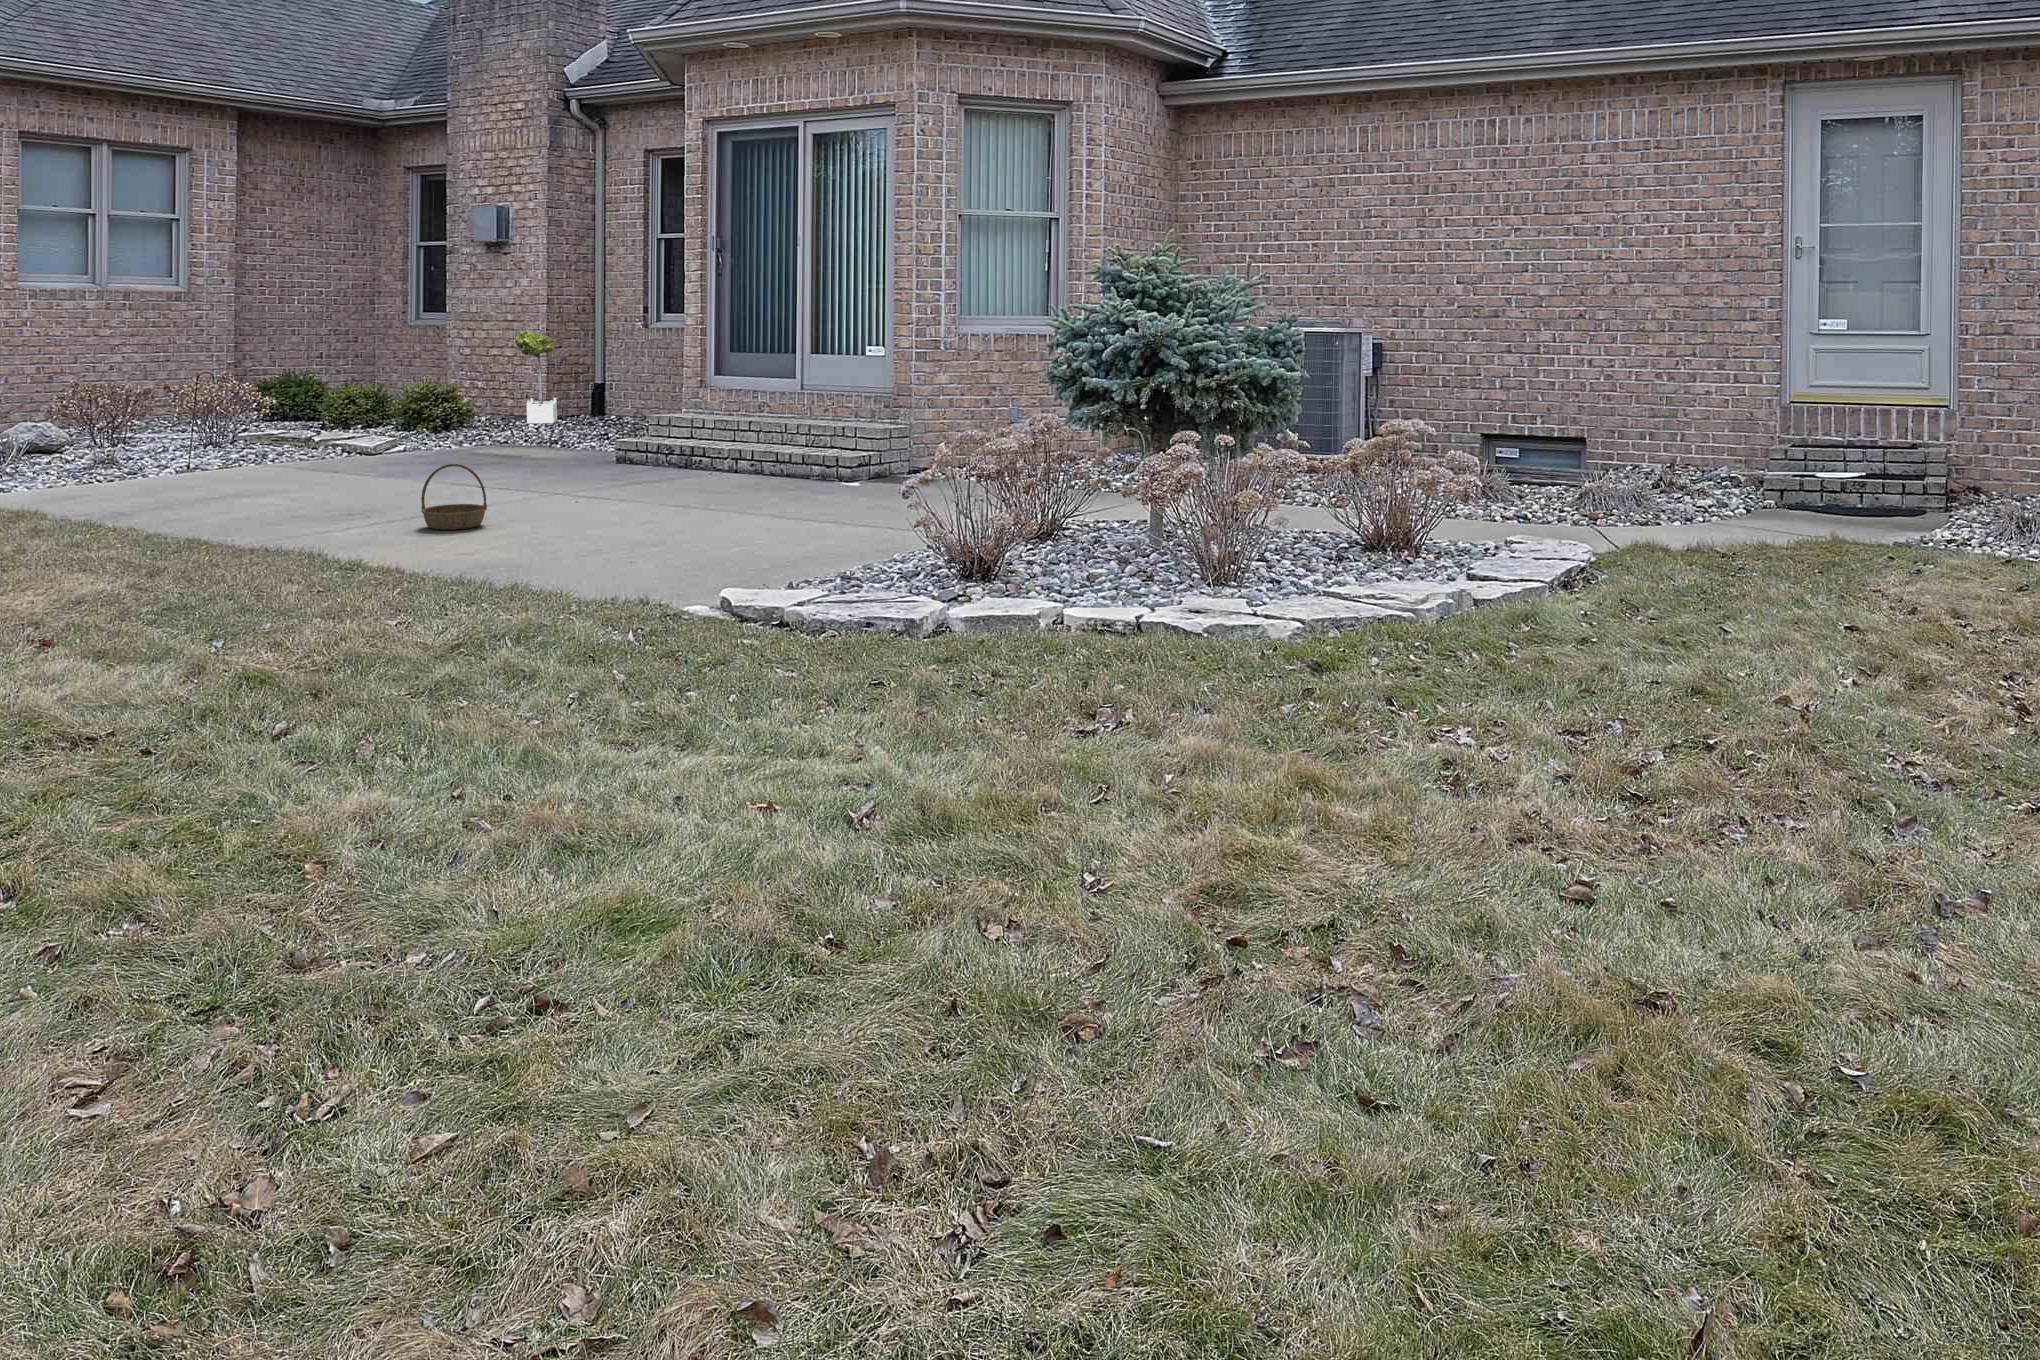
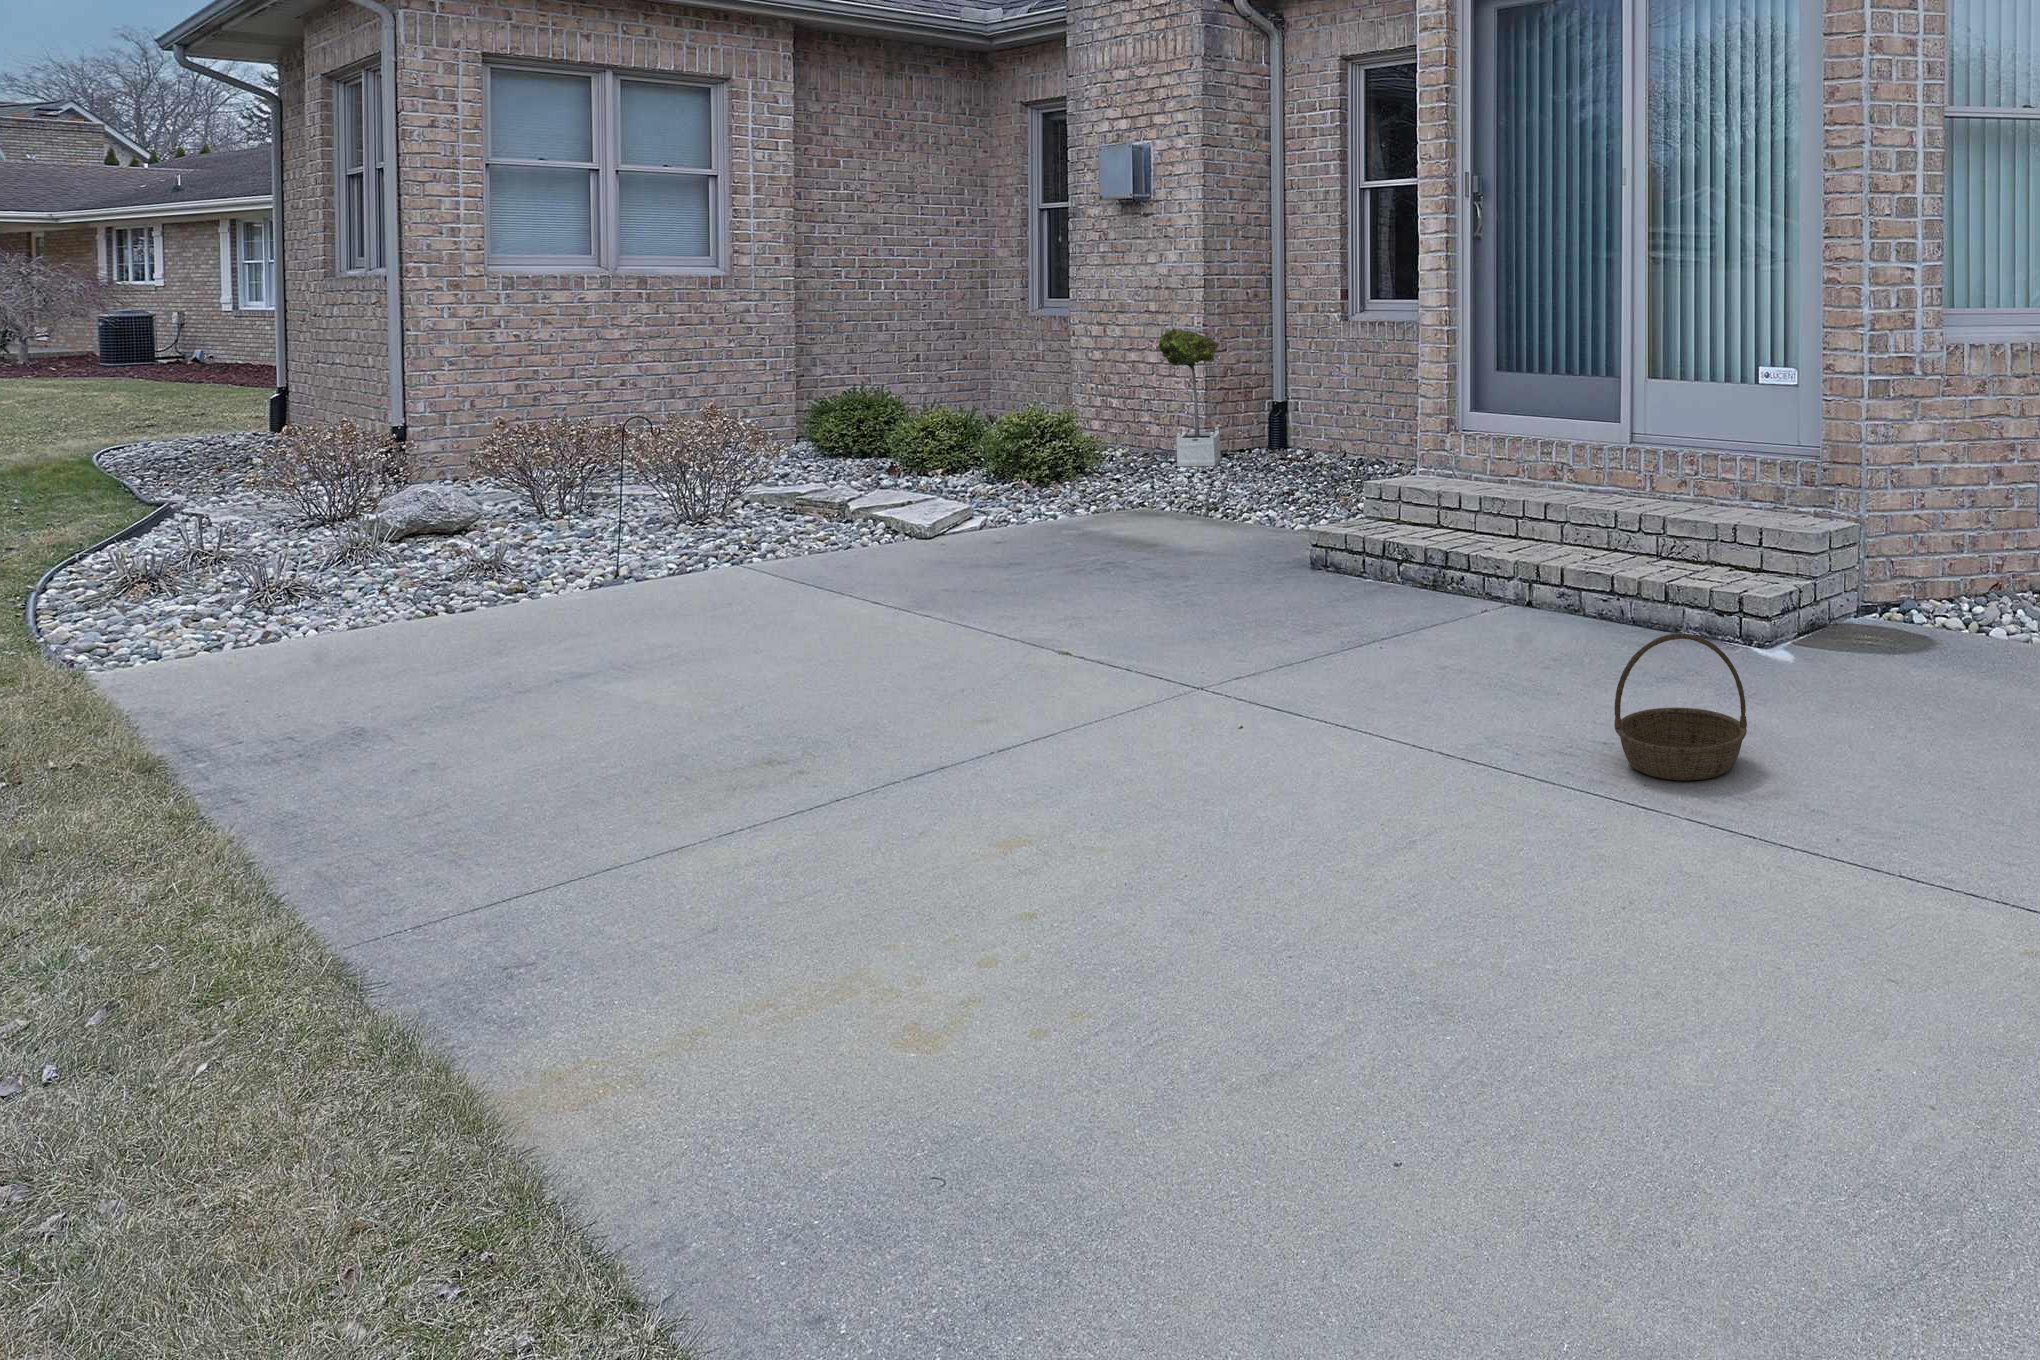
basket: present [421,464,487,530] -> present [1614,634,1747,780]

